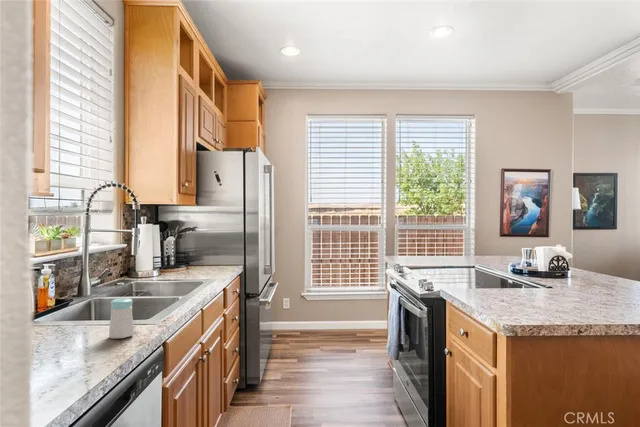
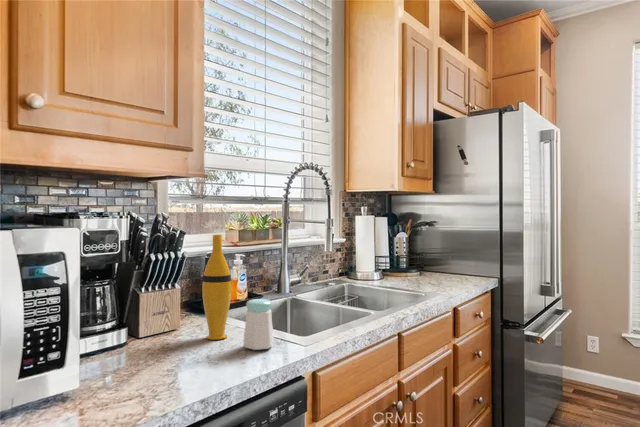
vase: none [57,249,86,340] -> present [202,235,231,340]

